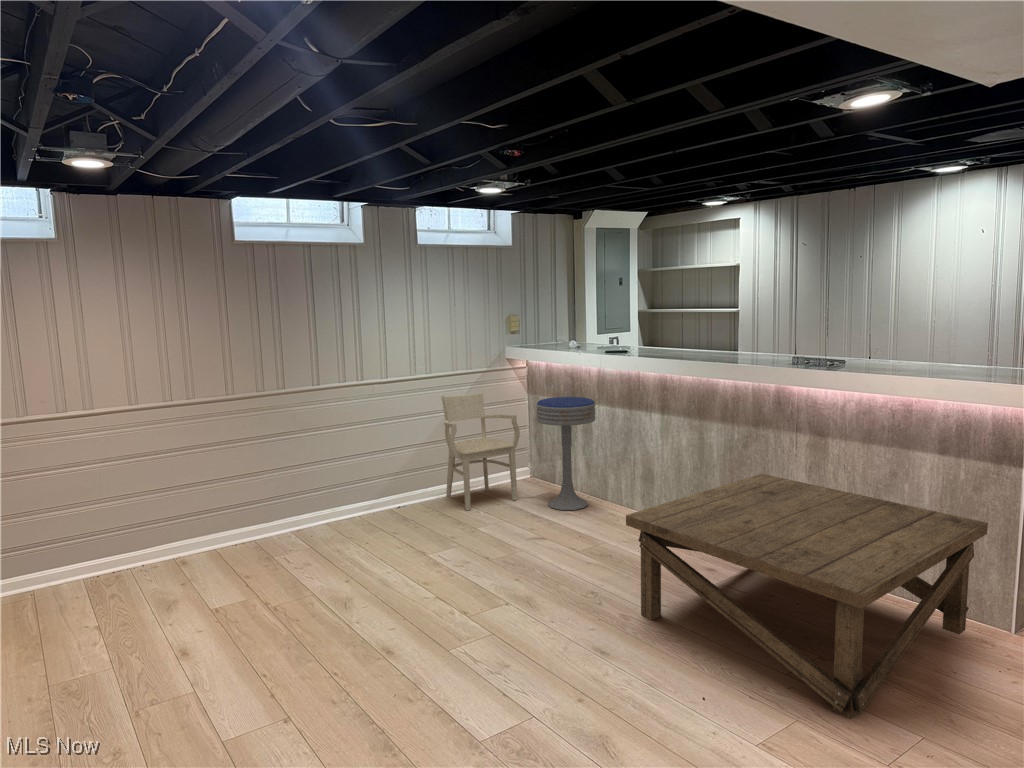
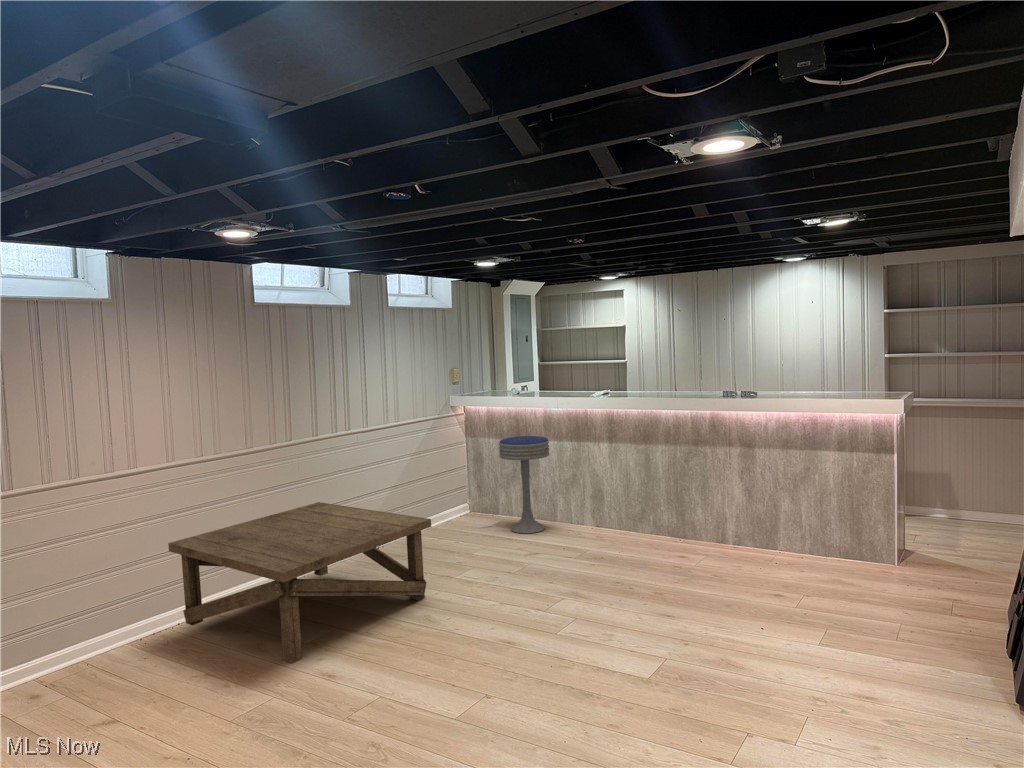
armchair: present [442,392,520,511] -> none [409,438,482,545]
coffee table: present [626,474,988,719] -> present [168,502,431,663]

